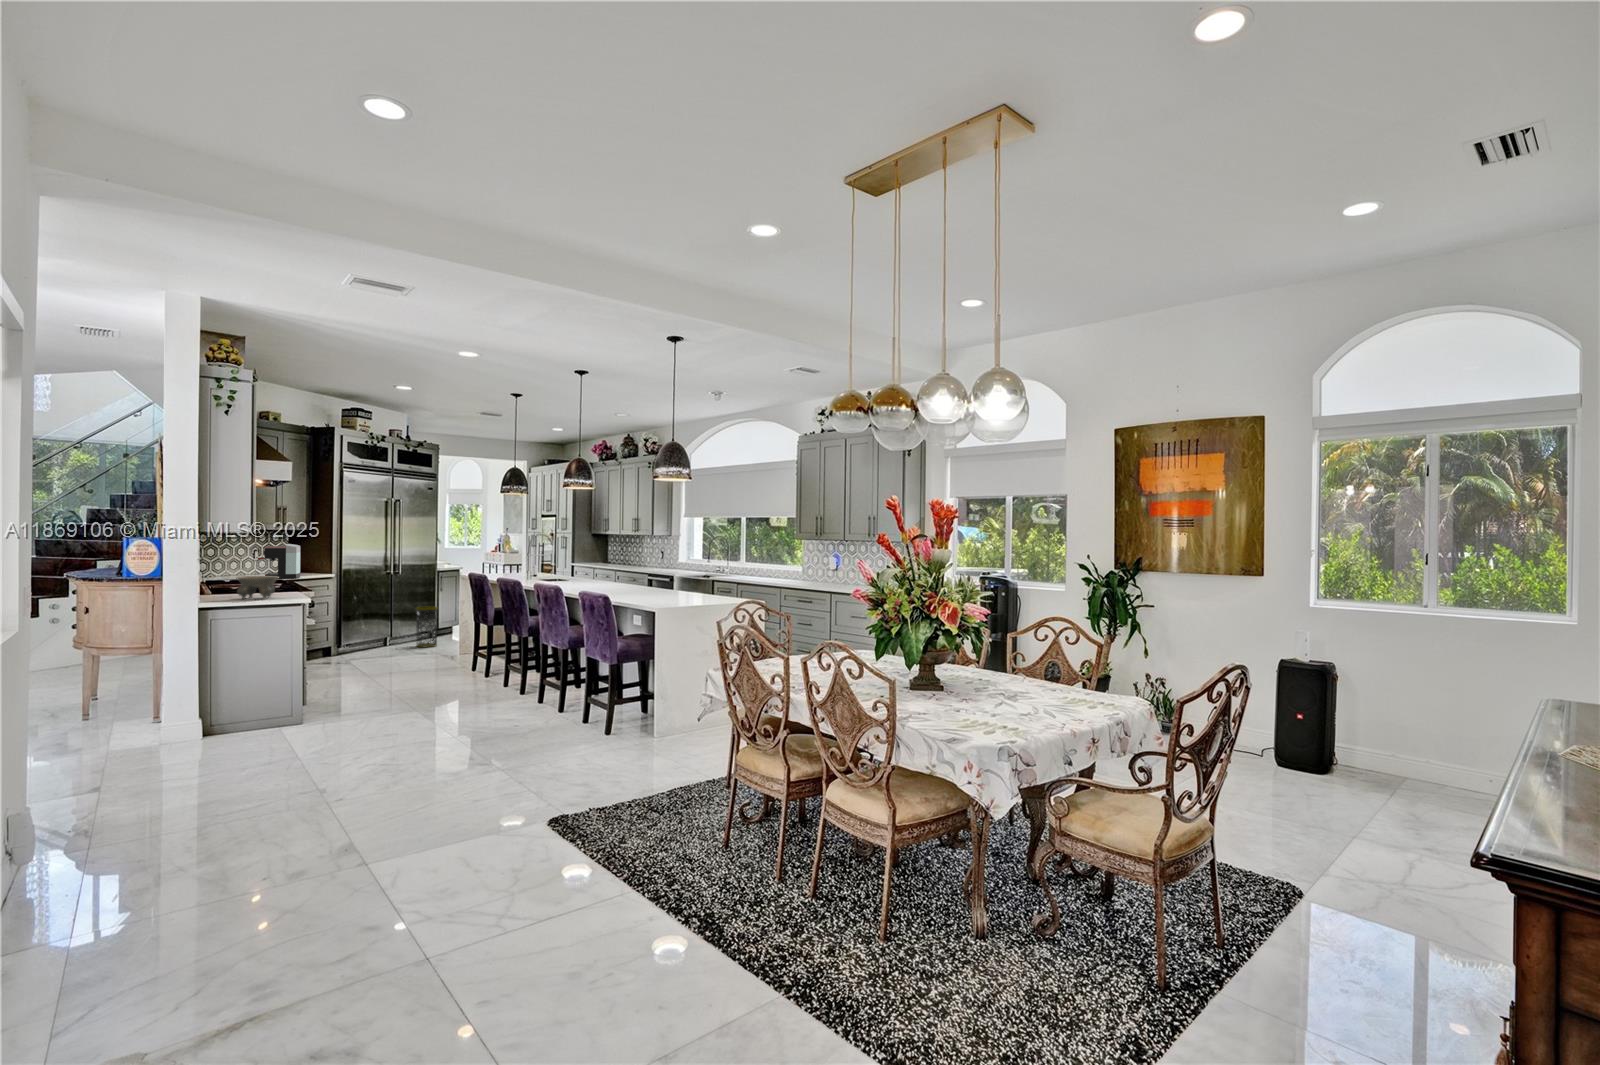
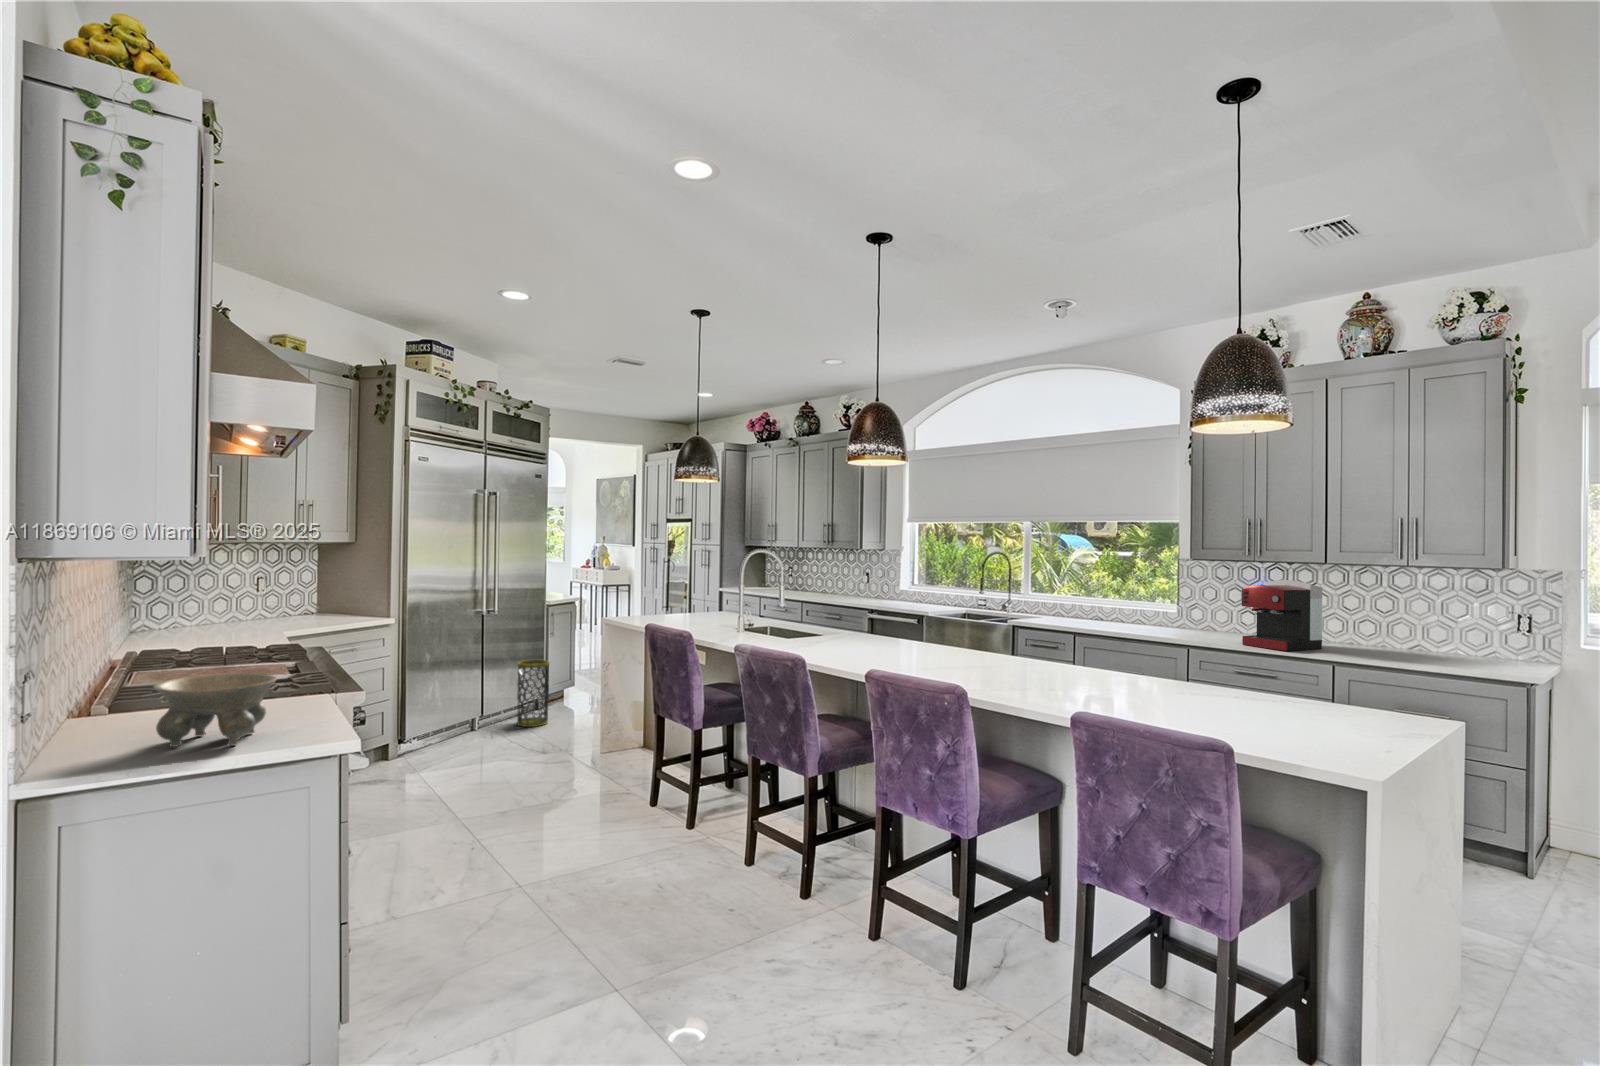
coffee maker: present [258,544,300,579] -> present [1242,580,1322,651]

